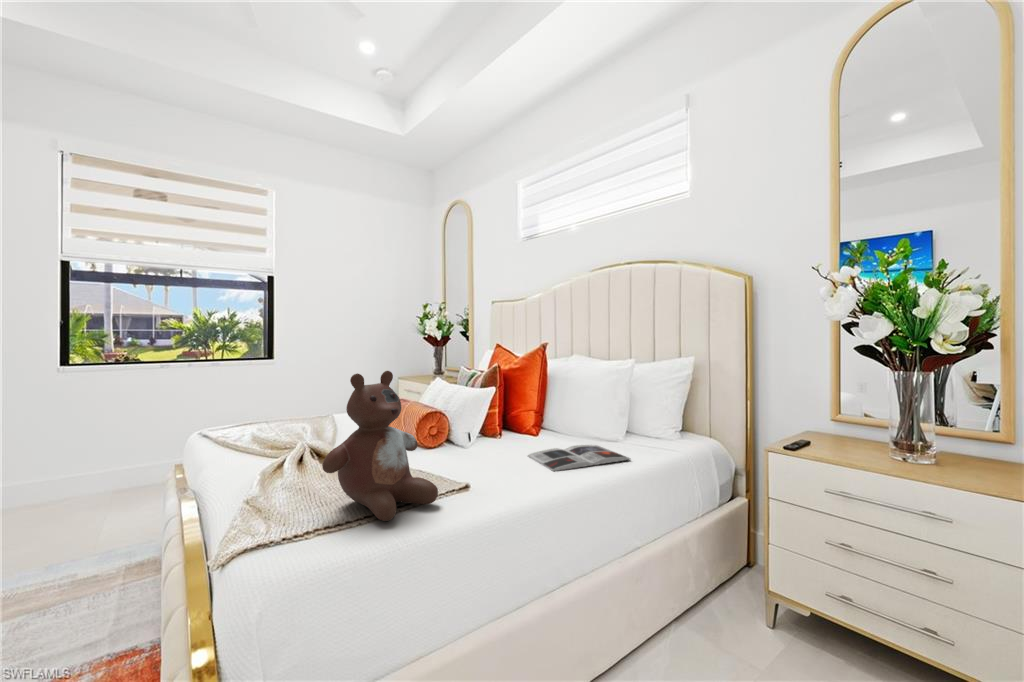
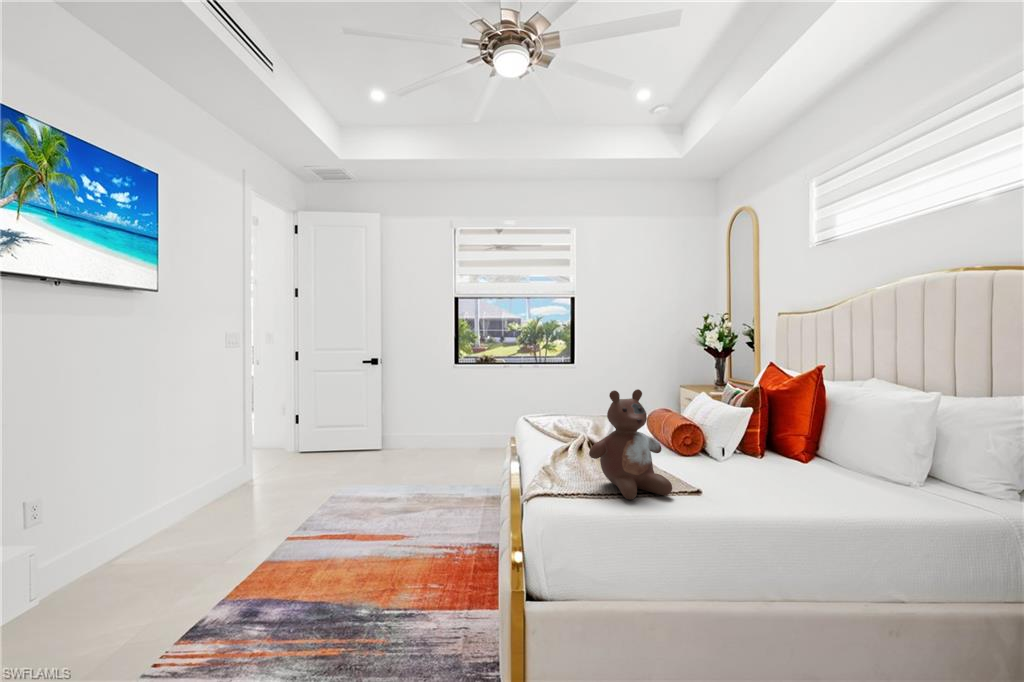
magazine: present [528,445,630,471] -> none [775,474,899,501]

